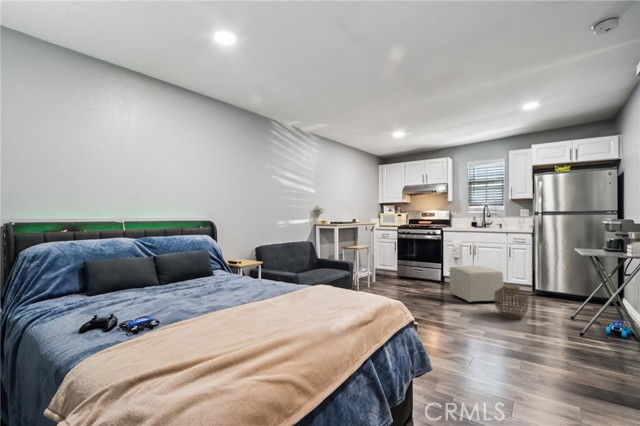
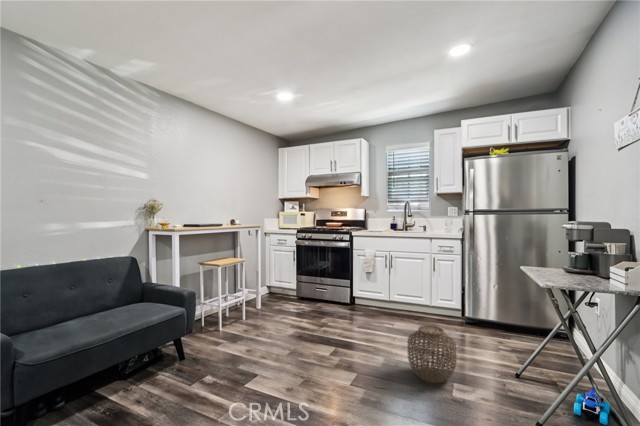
ottoman: present [449,266,504,303] -> none [353,287,424,348]

